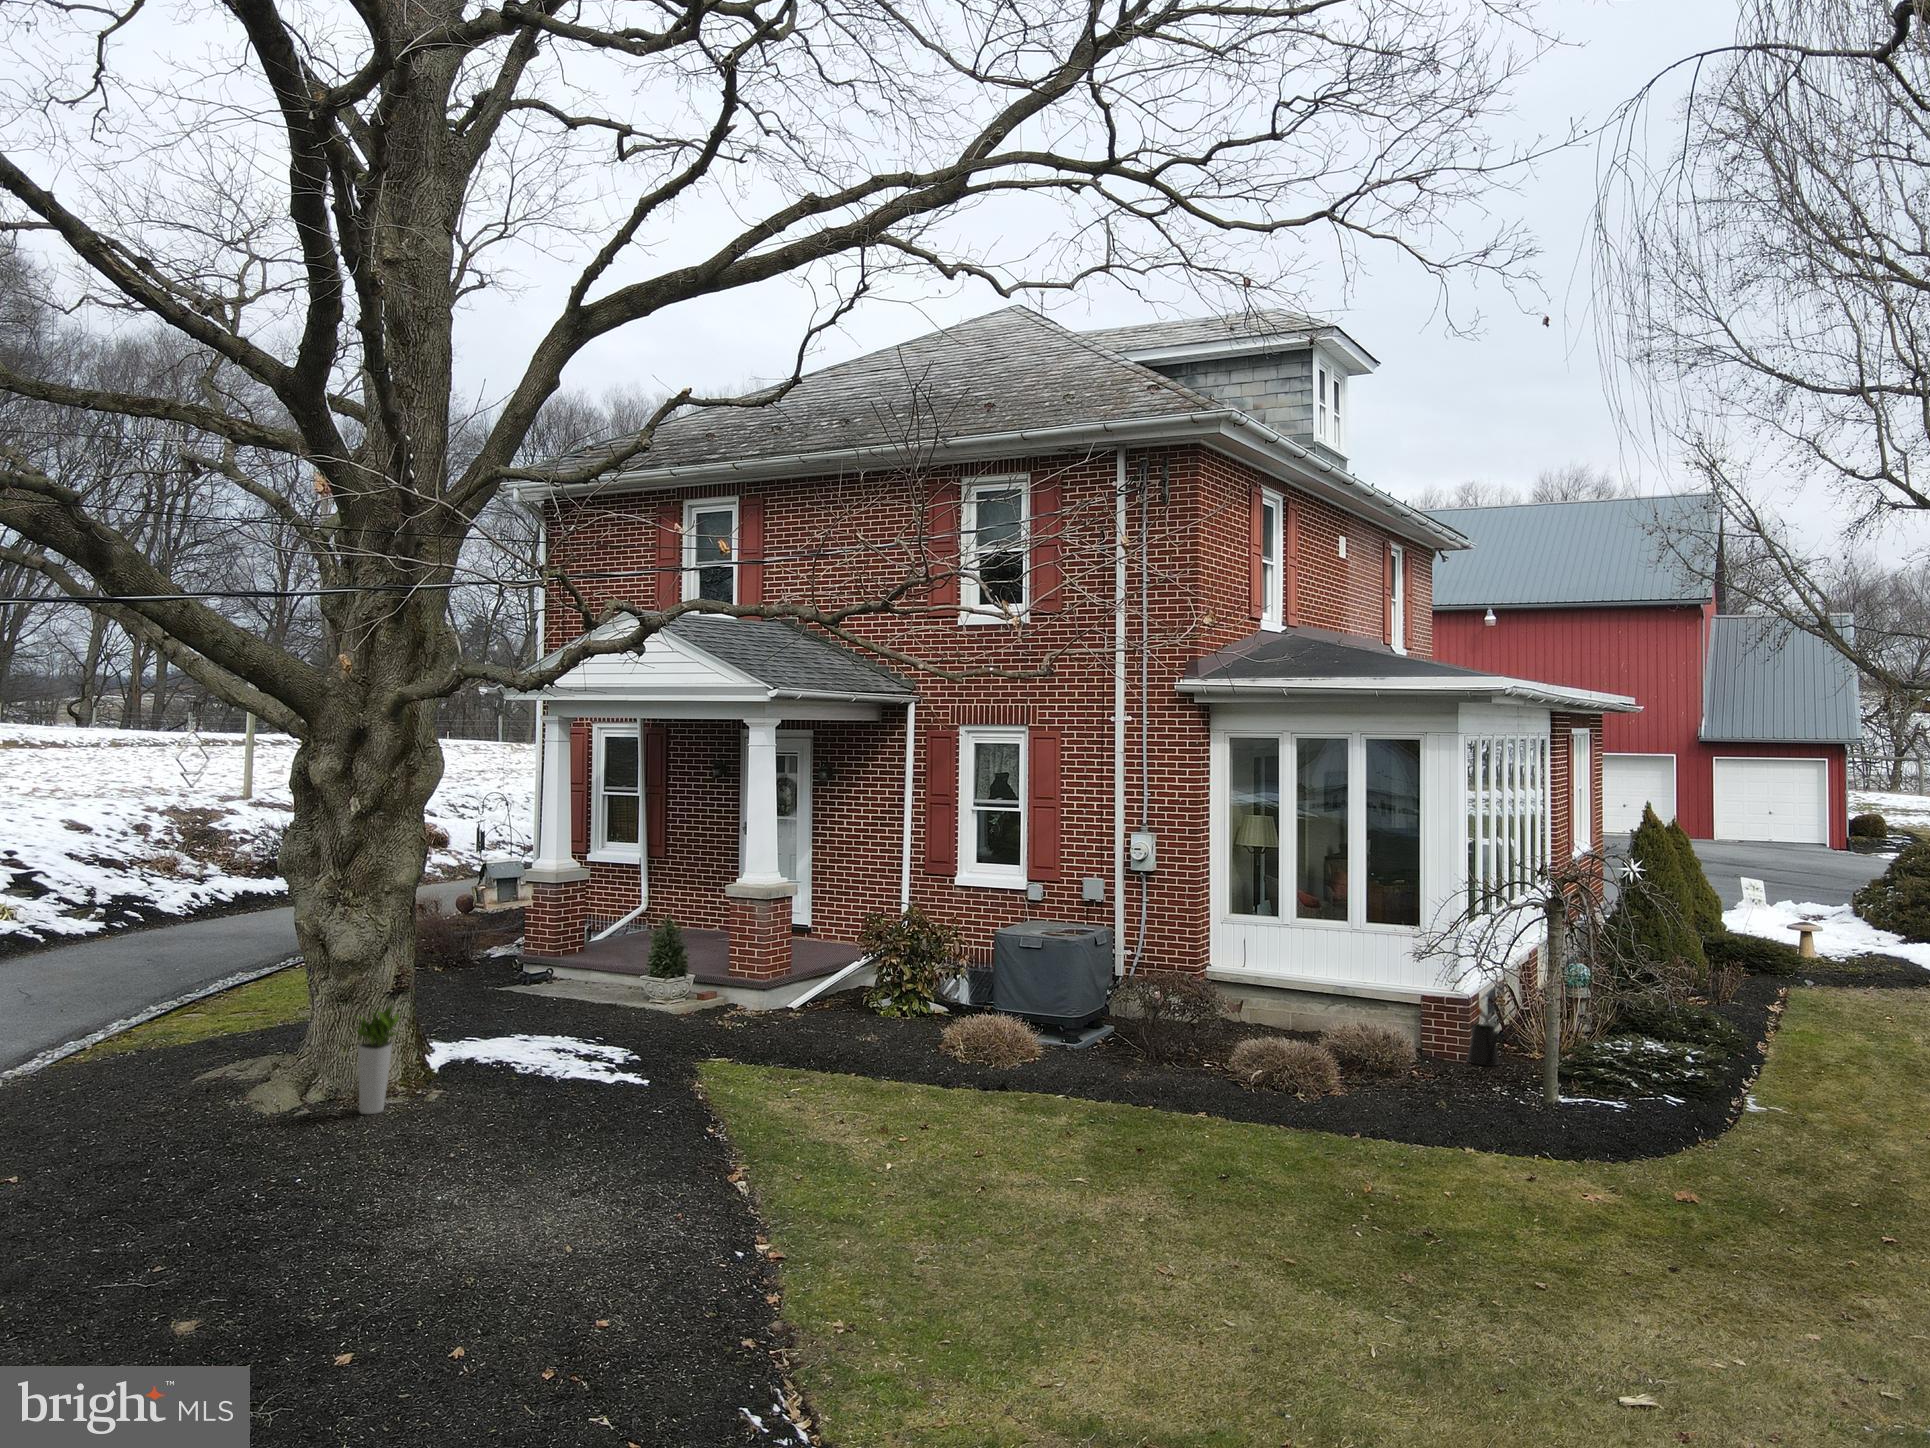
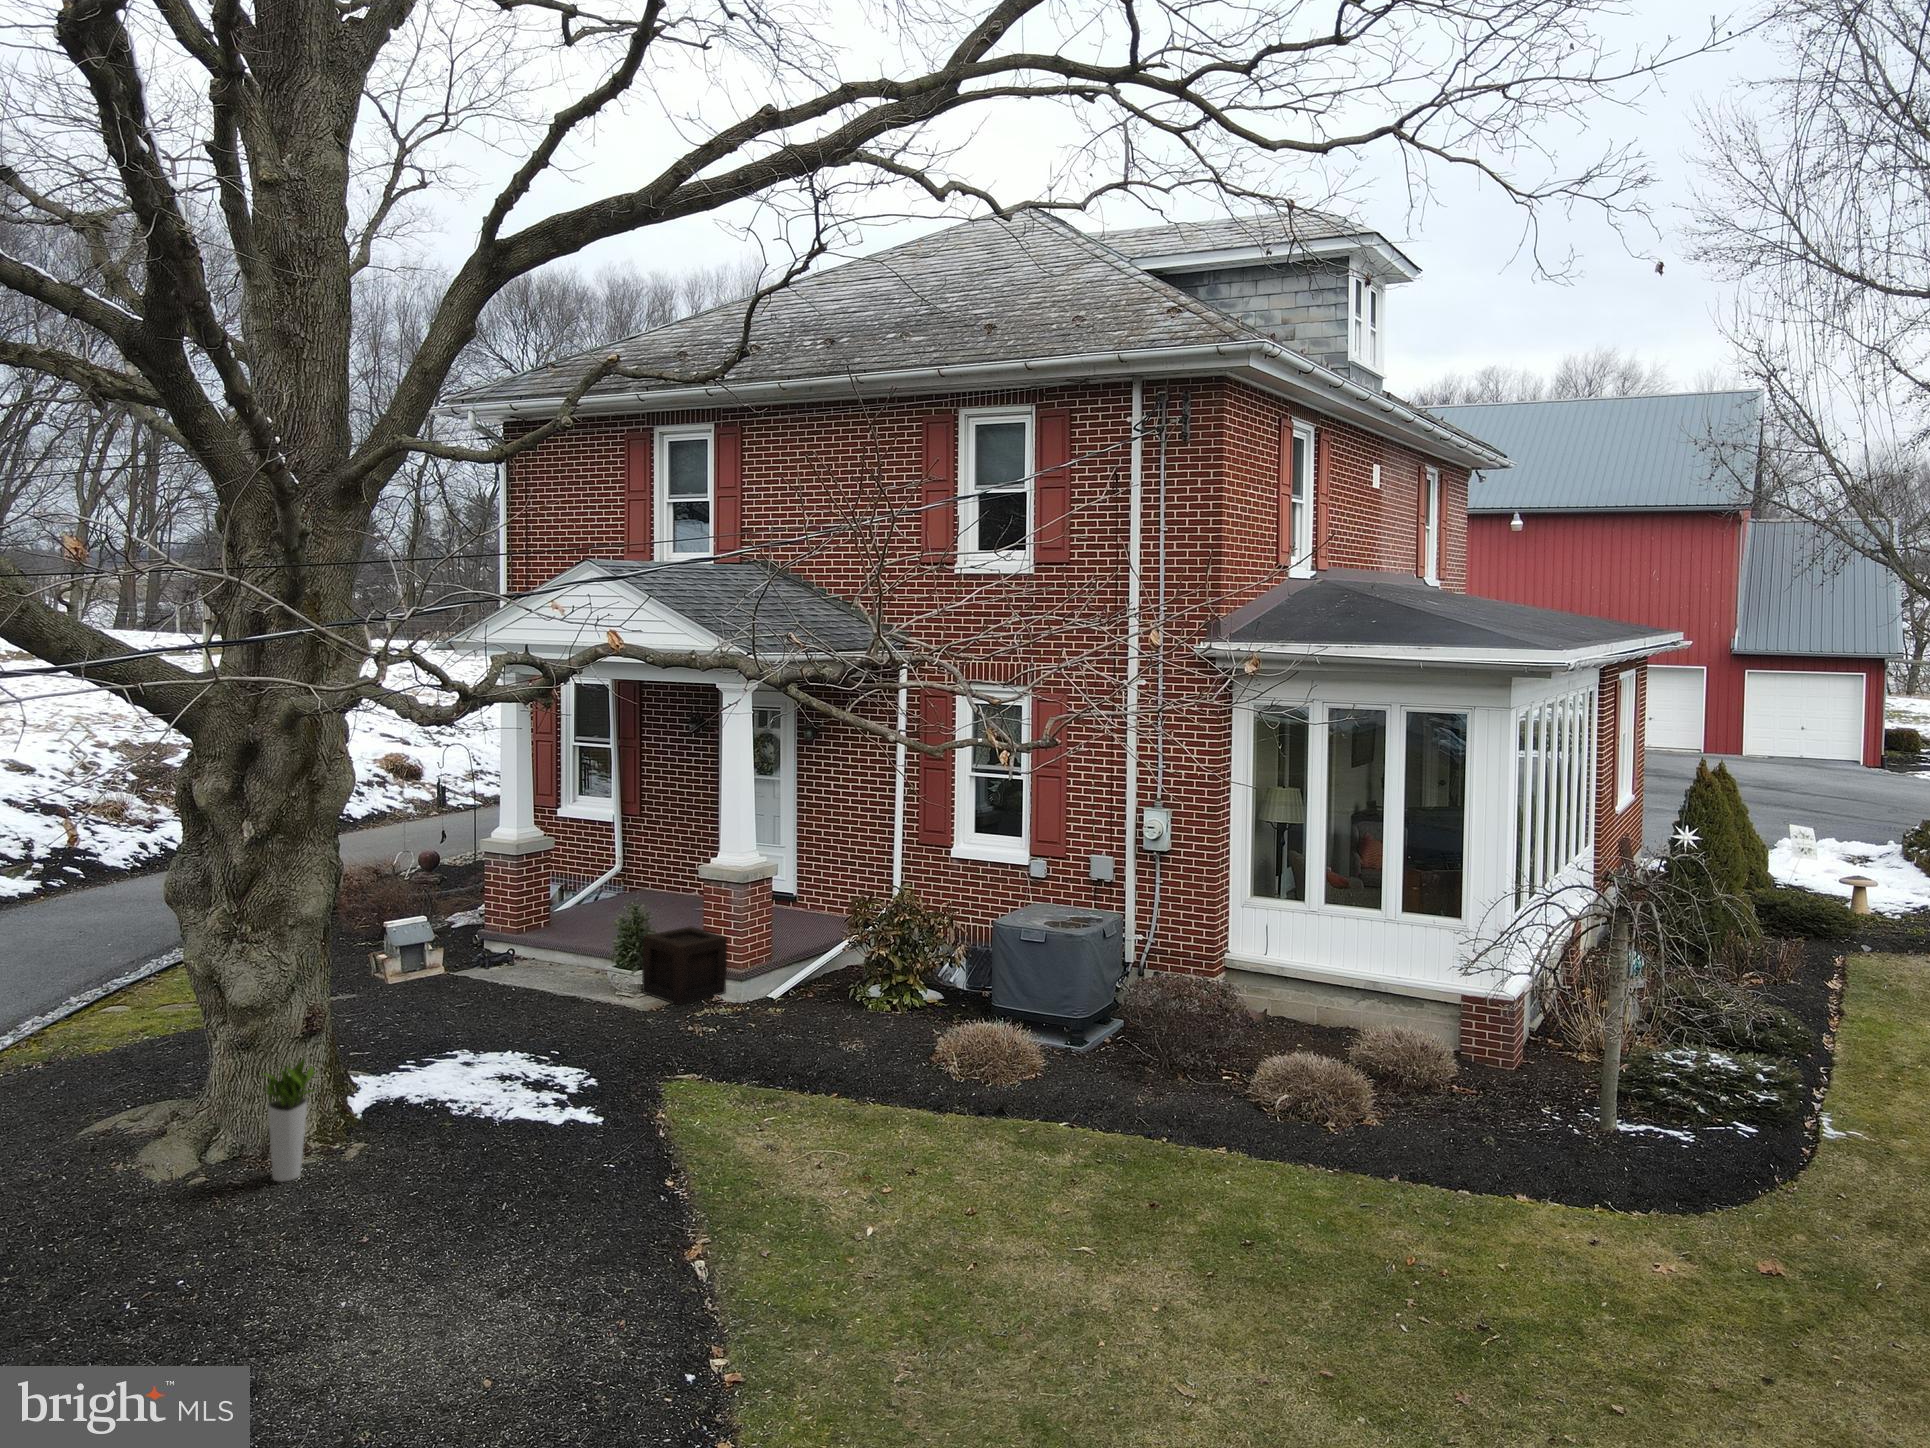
wooden crate: none [673,941,752,1009] -> present [642,927,727,1005]
watering can: present [1467,1007,1499,1066] -> none [1508,1008,1546,1076]

